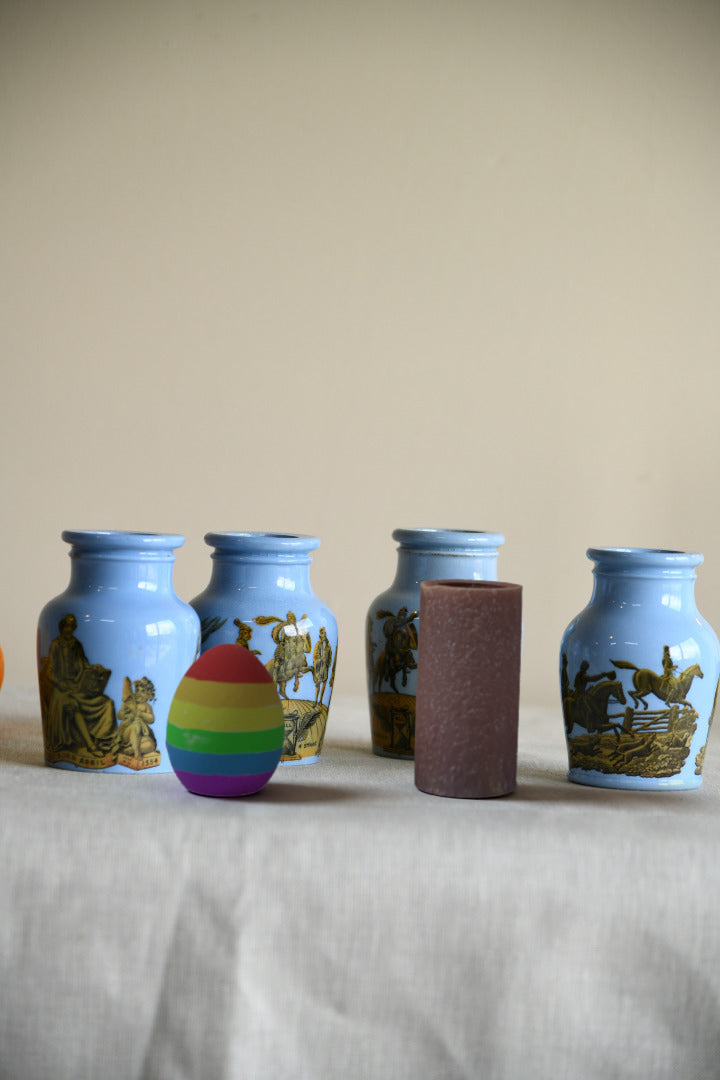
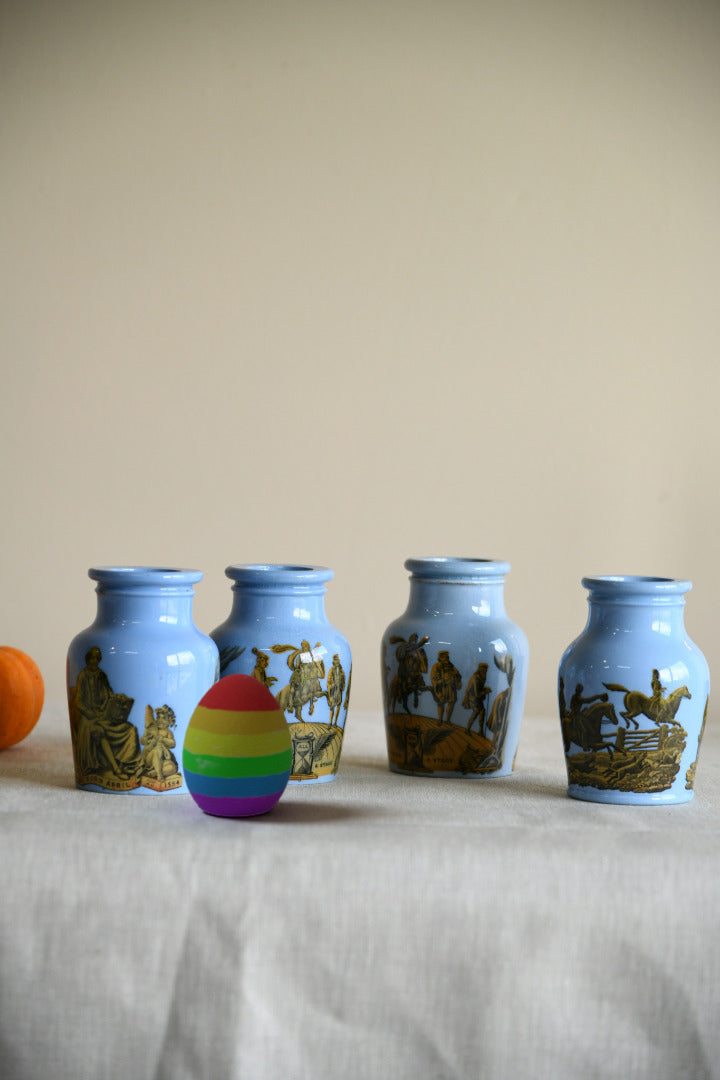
candle: present [414,579,523,798] -> none [417,608,516,816]

